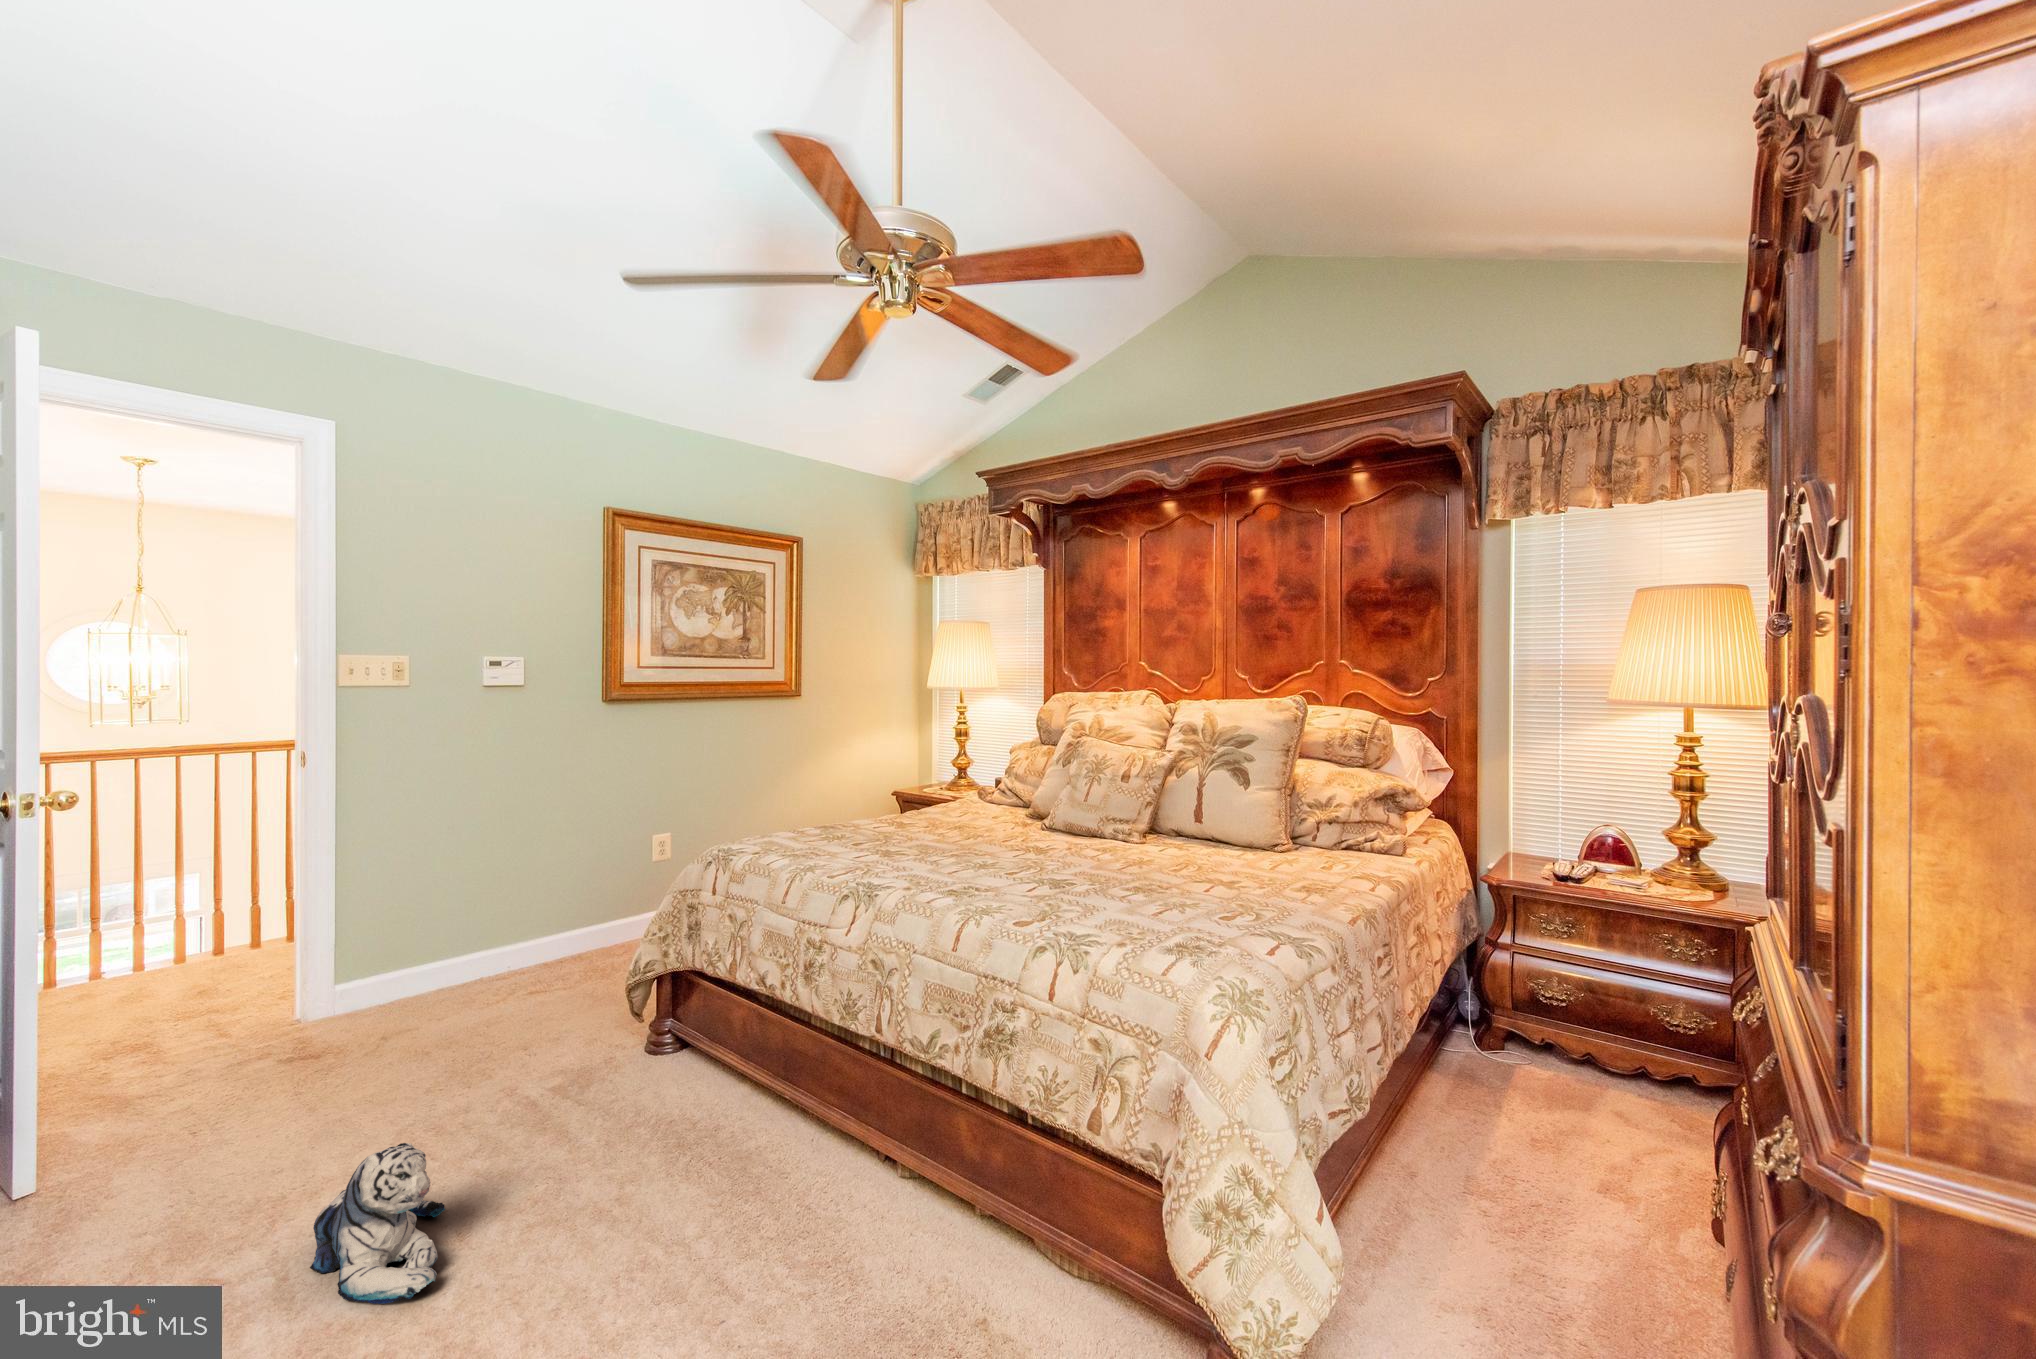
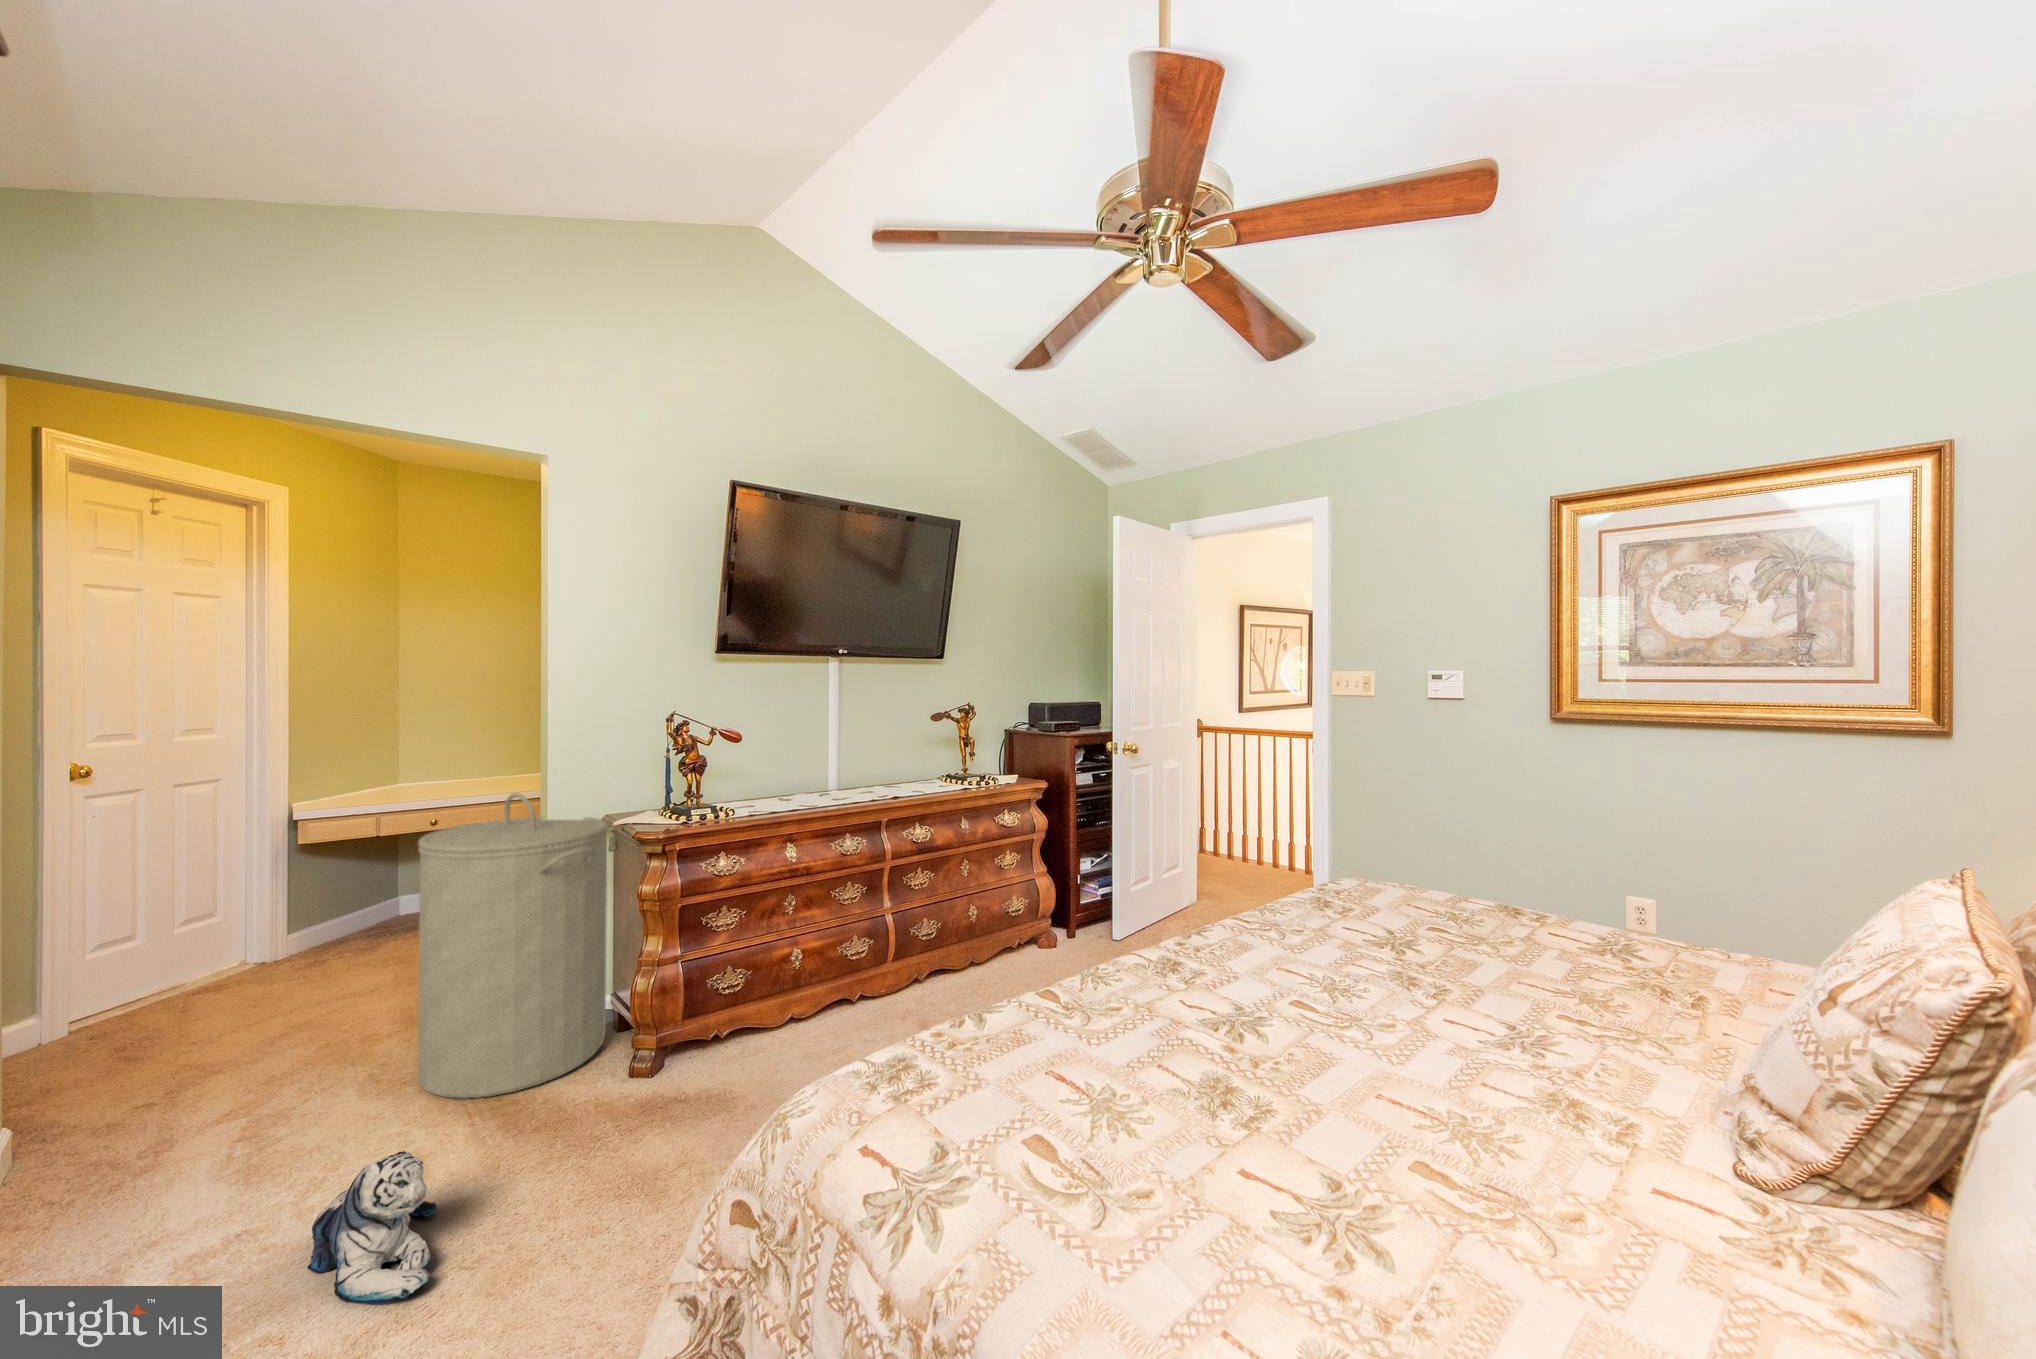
laundry hamper: none [412,770,623,1101] -> present [418,793,608,1099]

